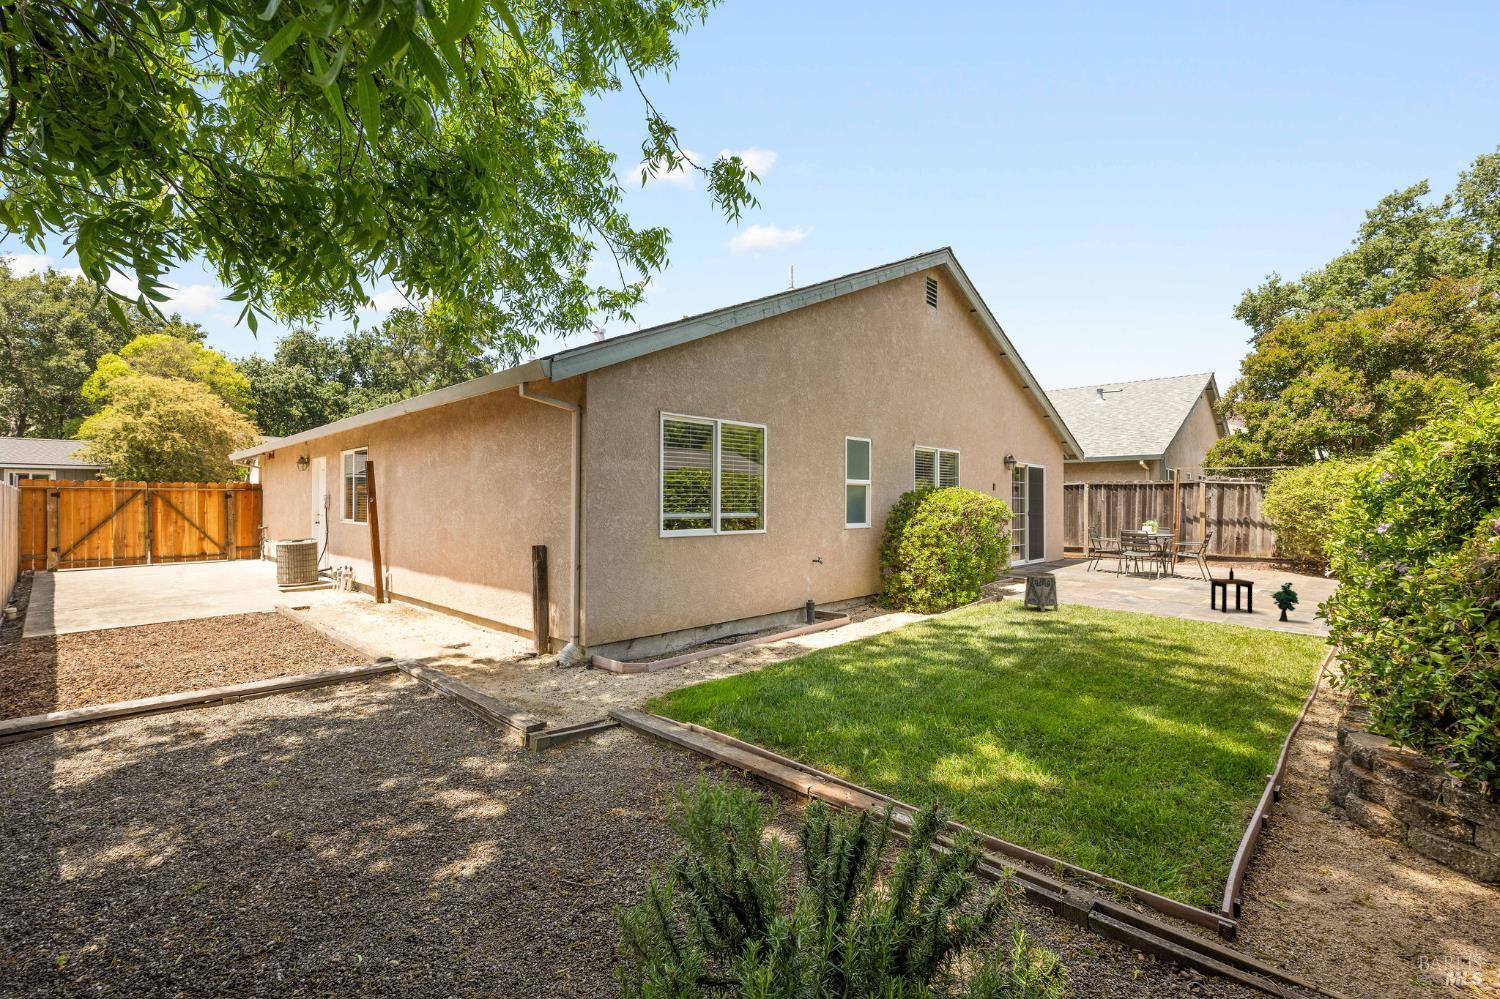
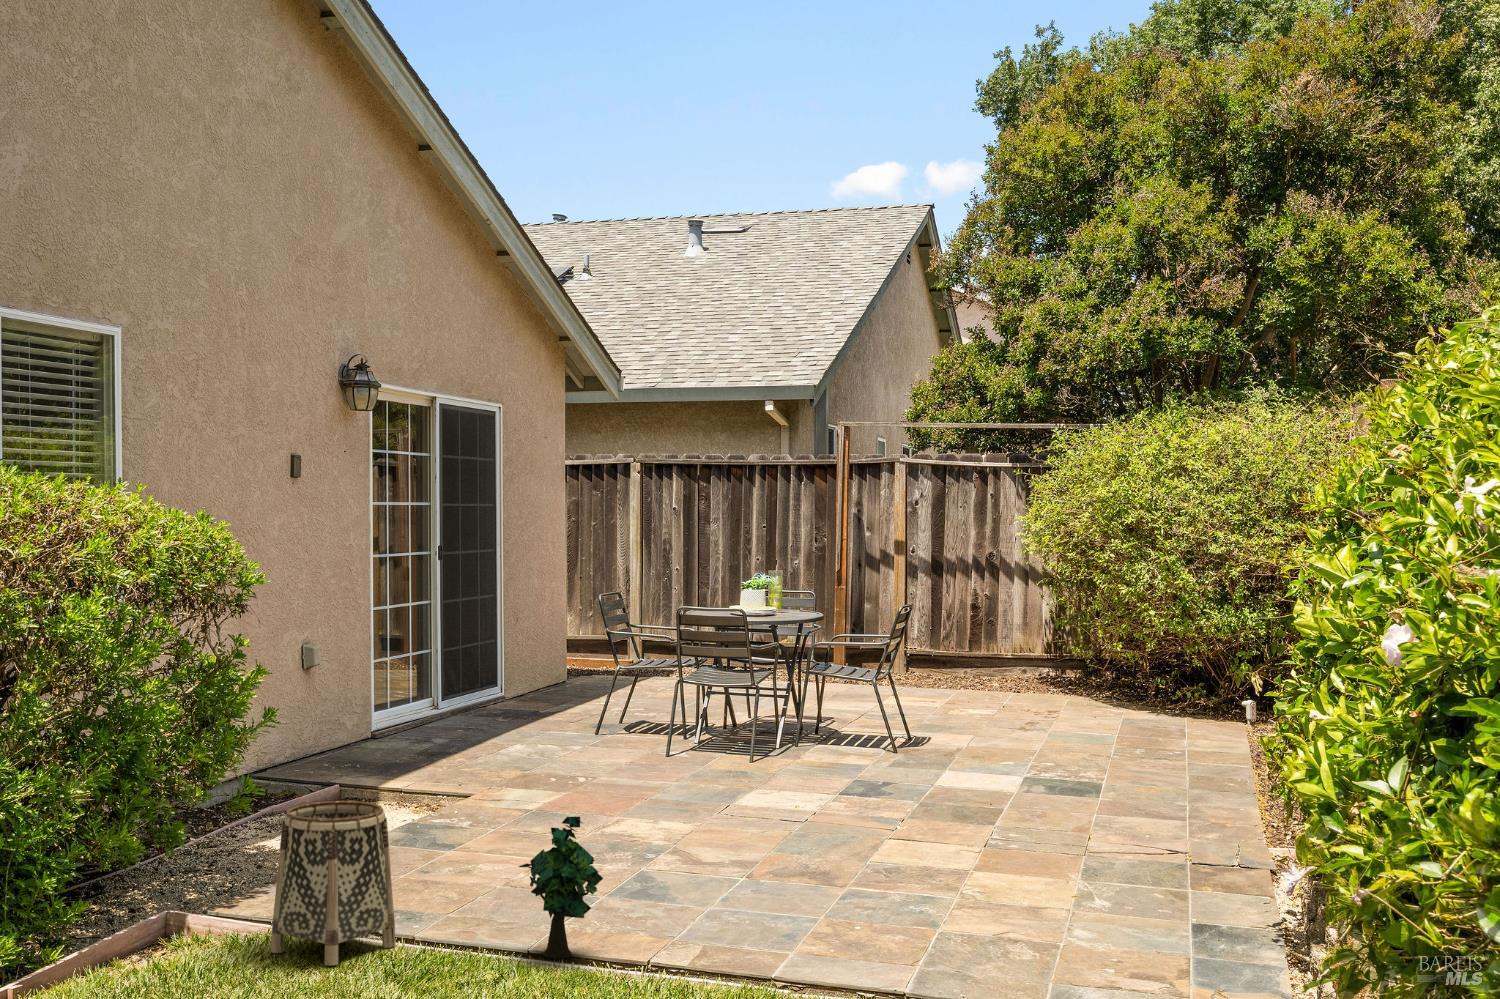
side table: present [1210,567,1254,613] -> none [887,738,1003,891]
decorative plant: present [1270,583,1299,622] -> present [519,816,603,959]

